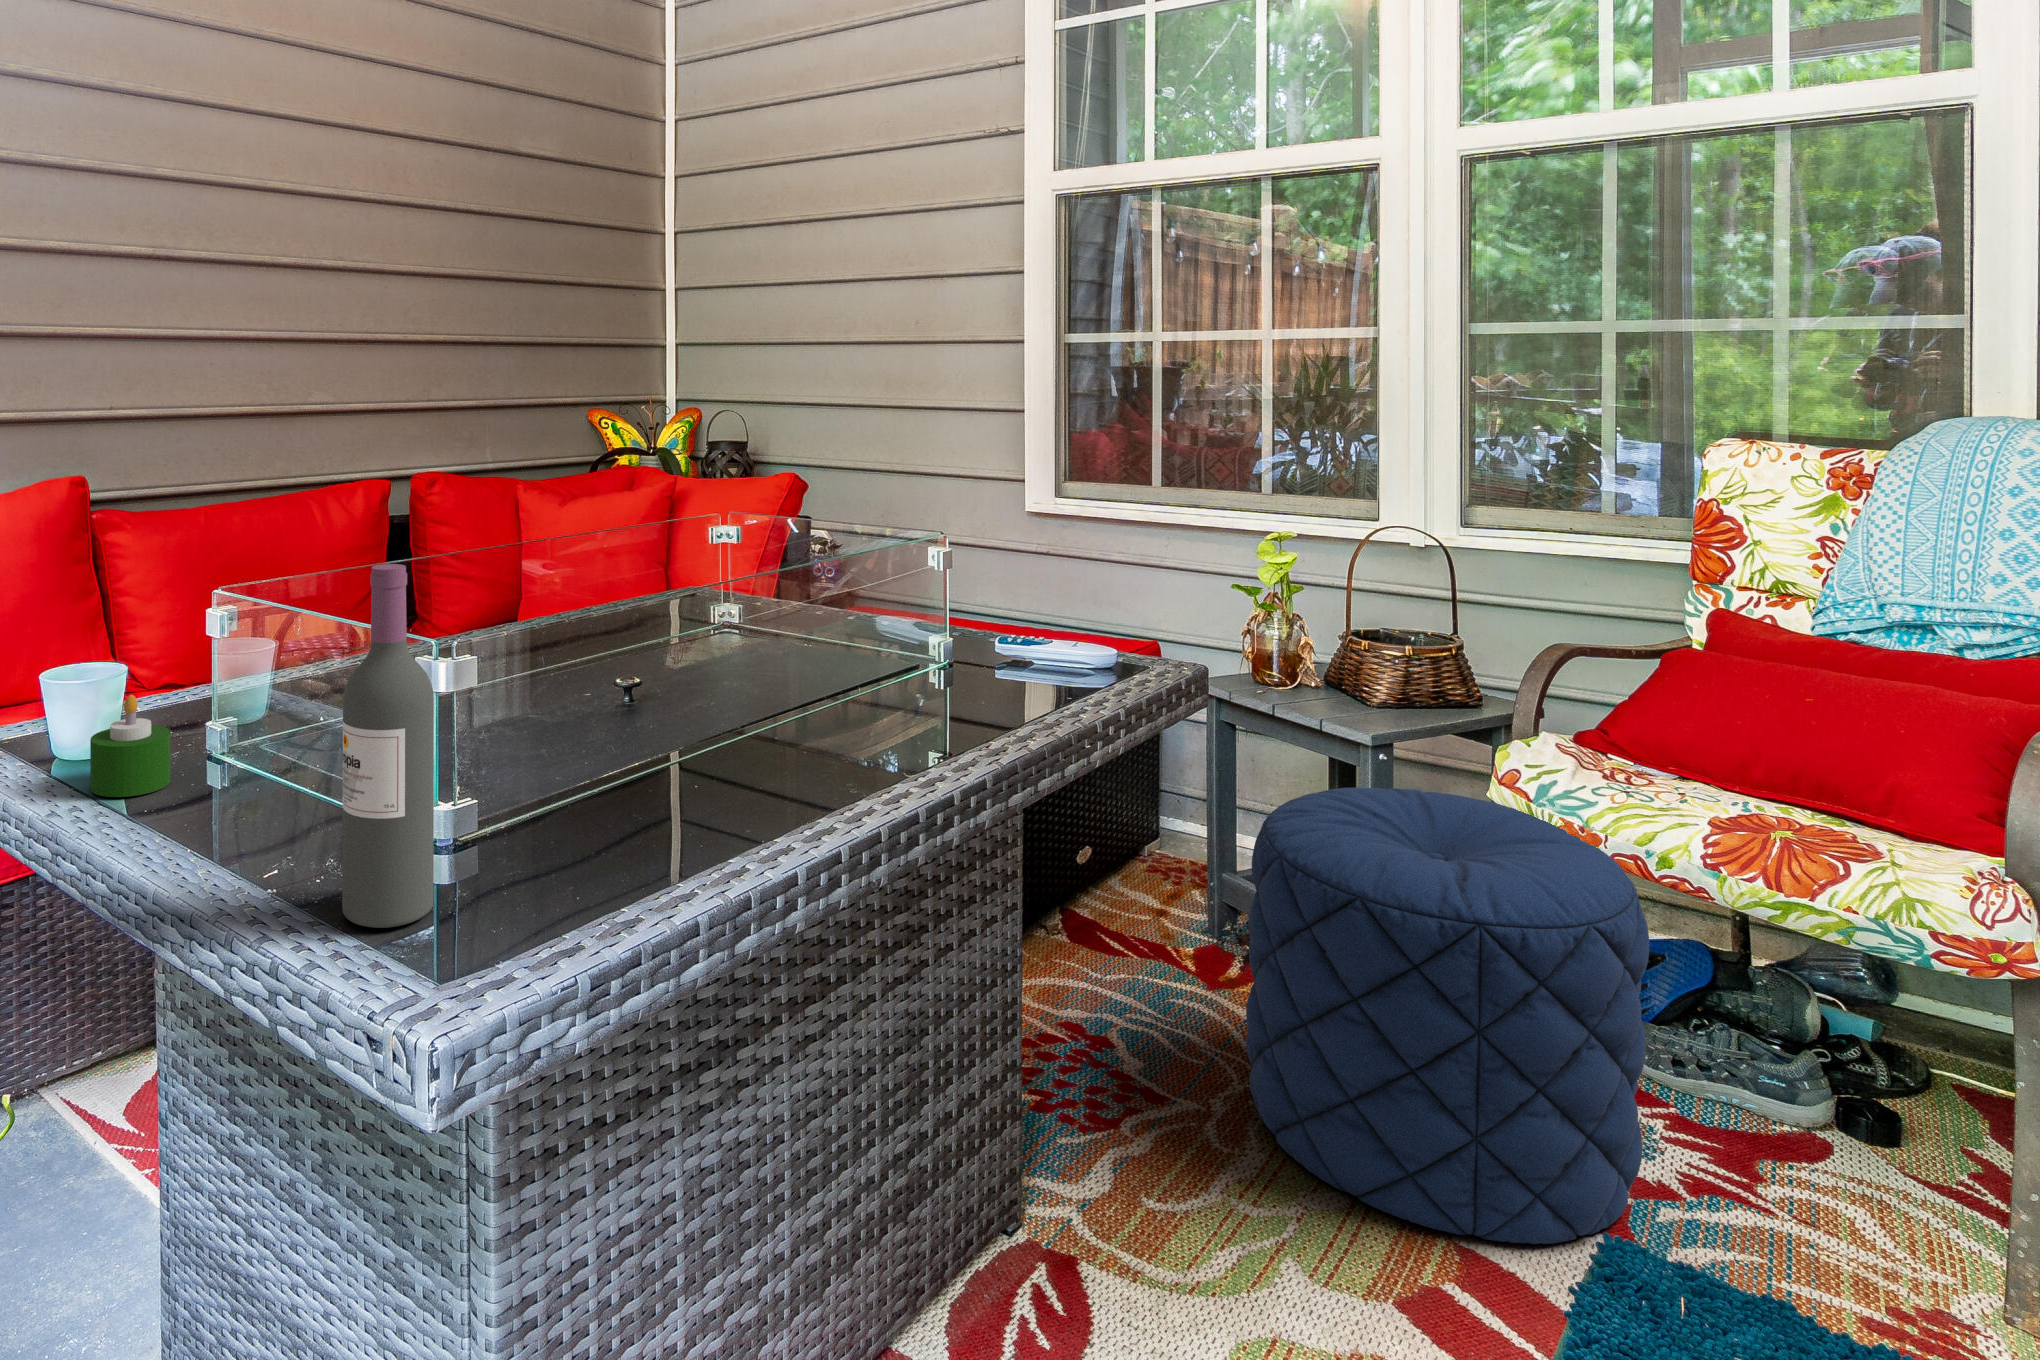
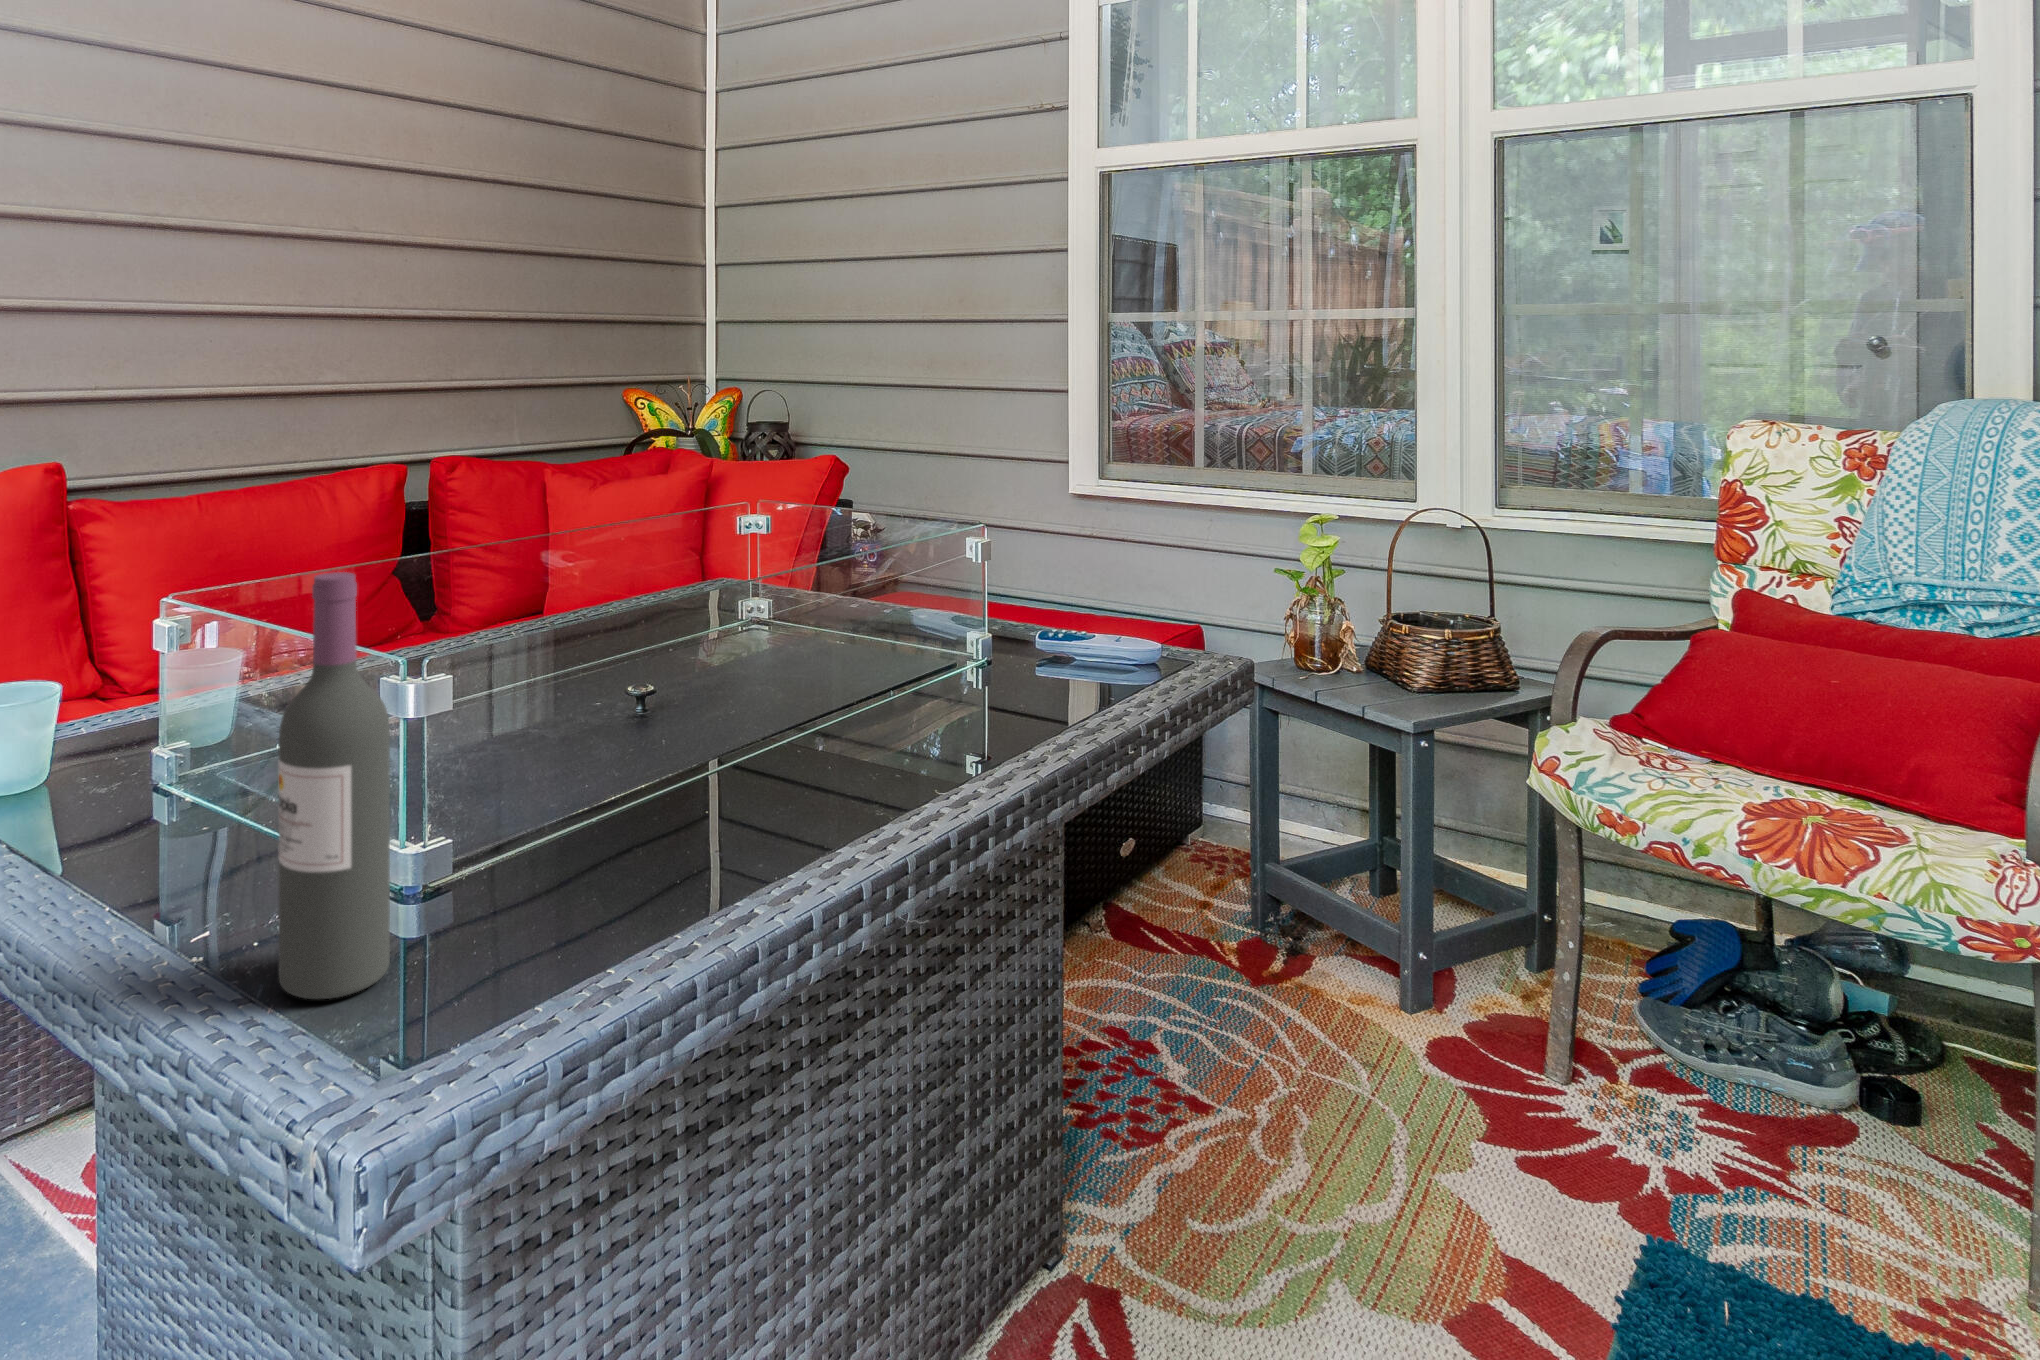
candle: present [90,695,171,797] -> none [9,722,108,841]
pouf: present [1246,788,1649,1244] -> none [1290,779,1688,1247]

